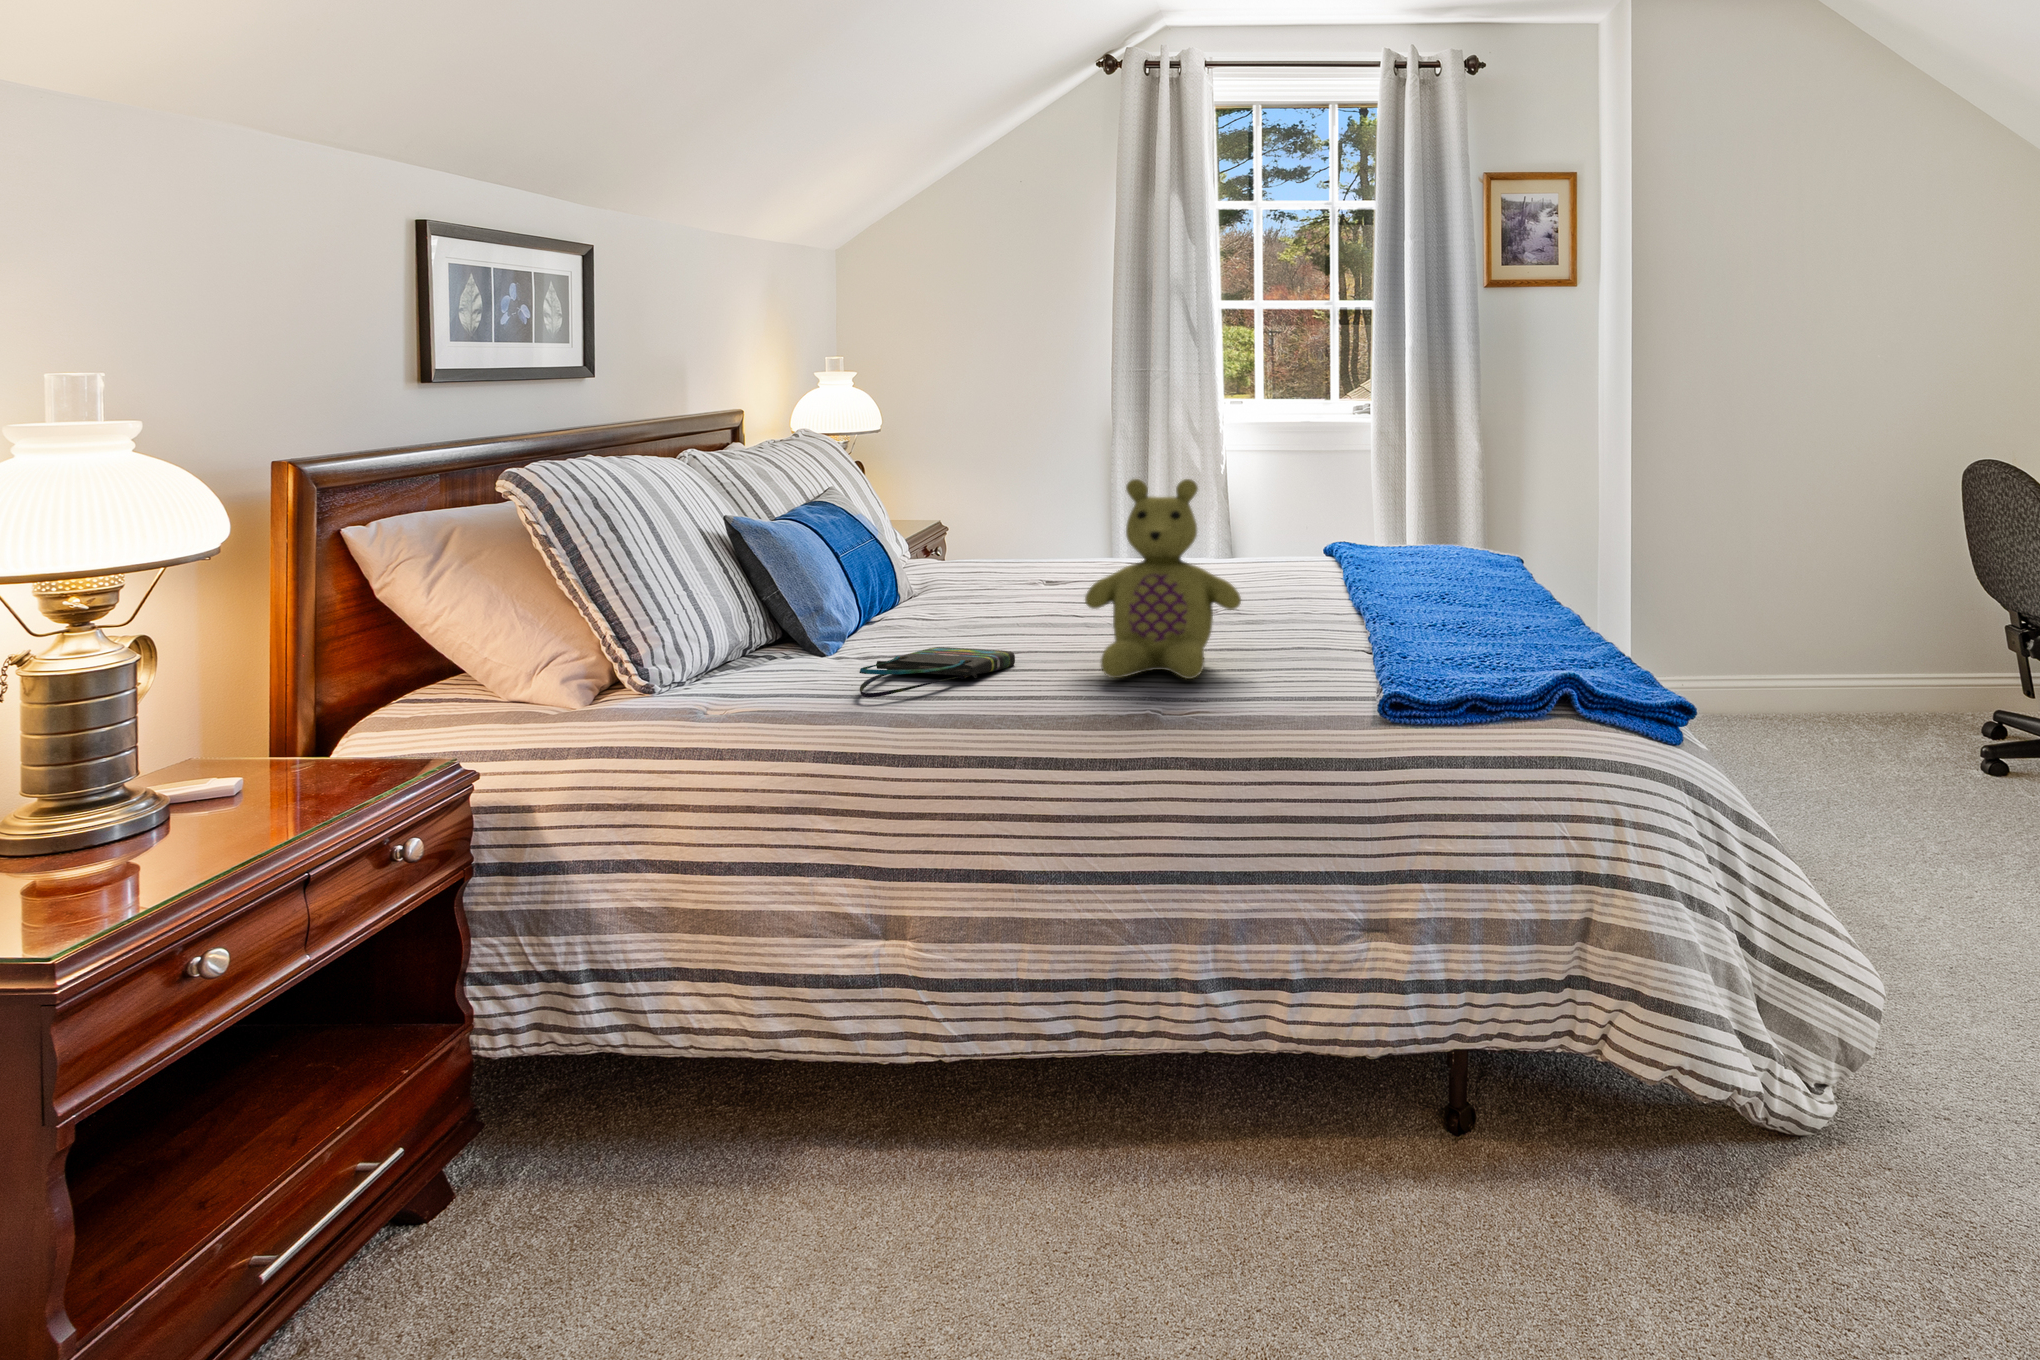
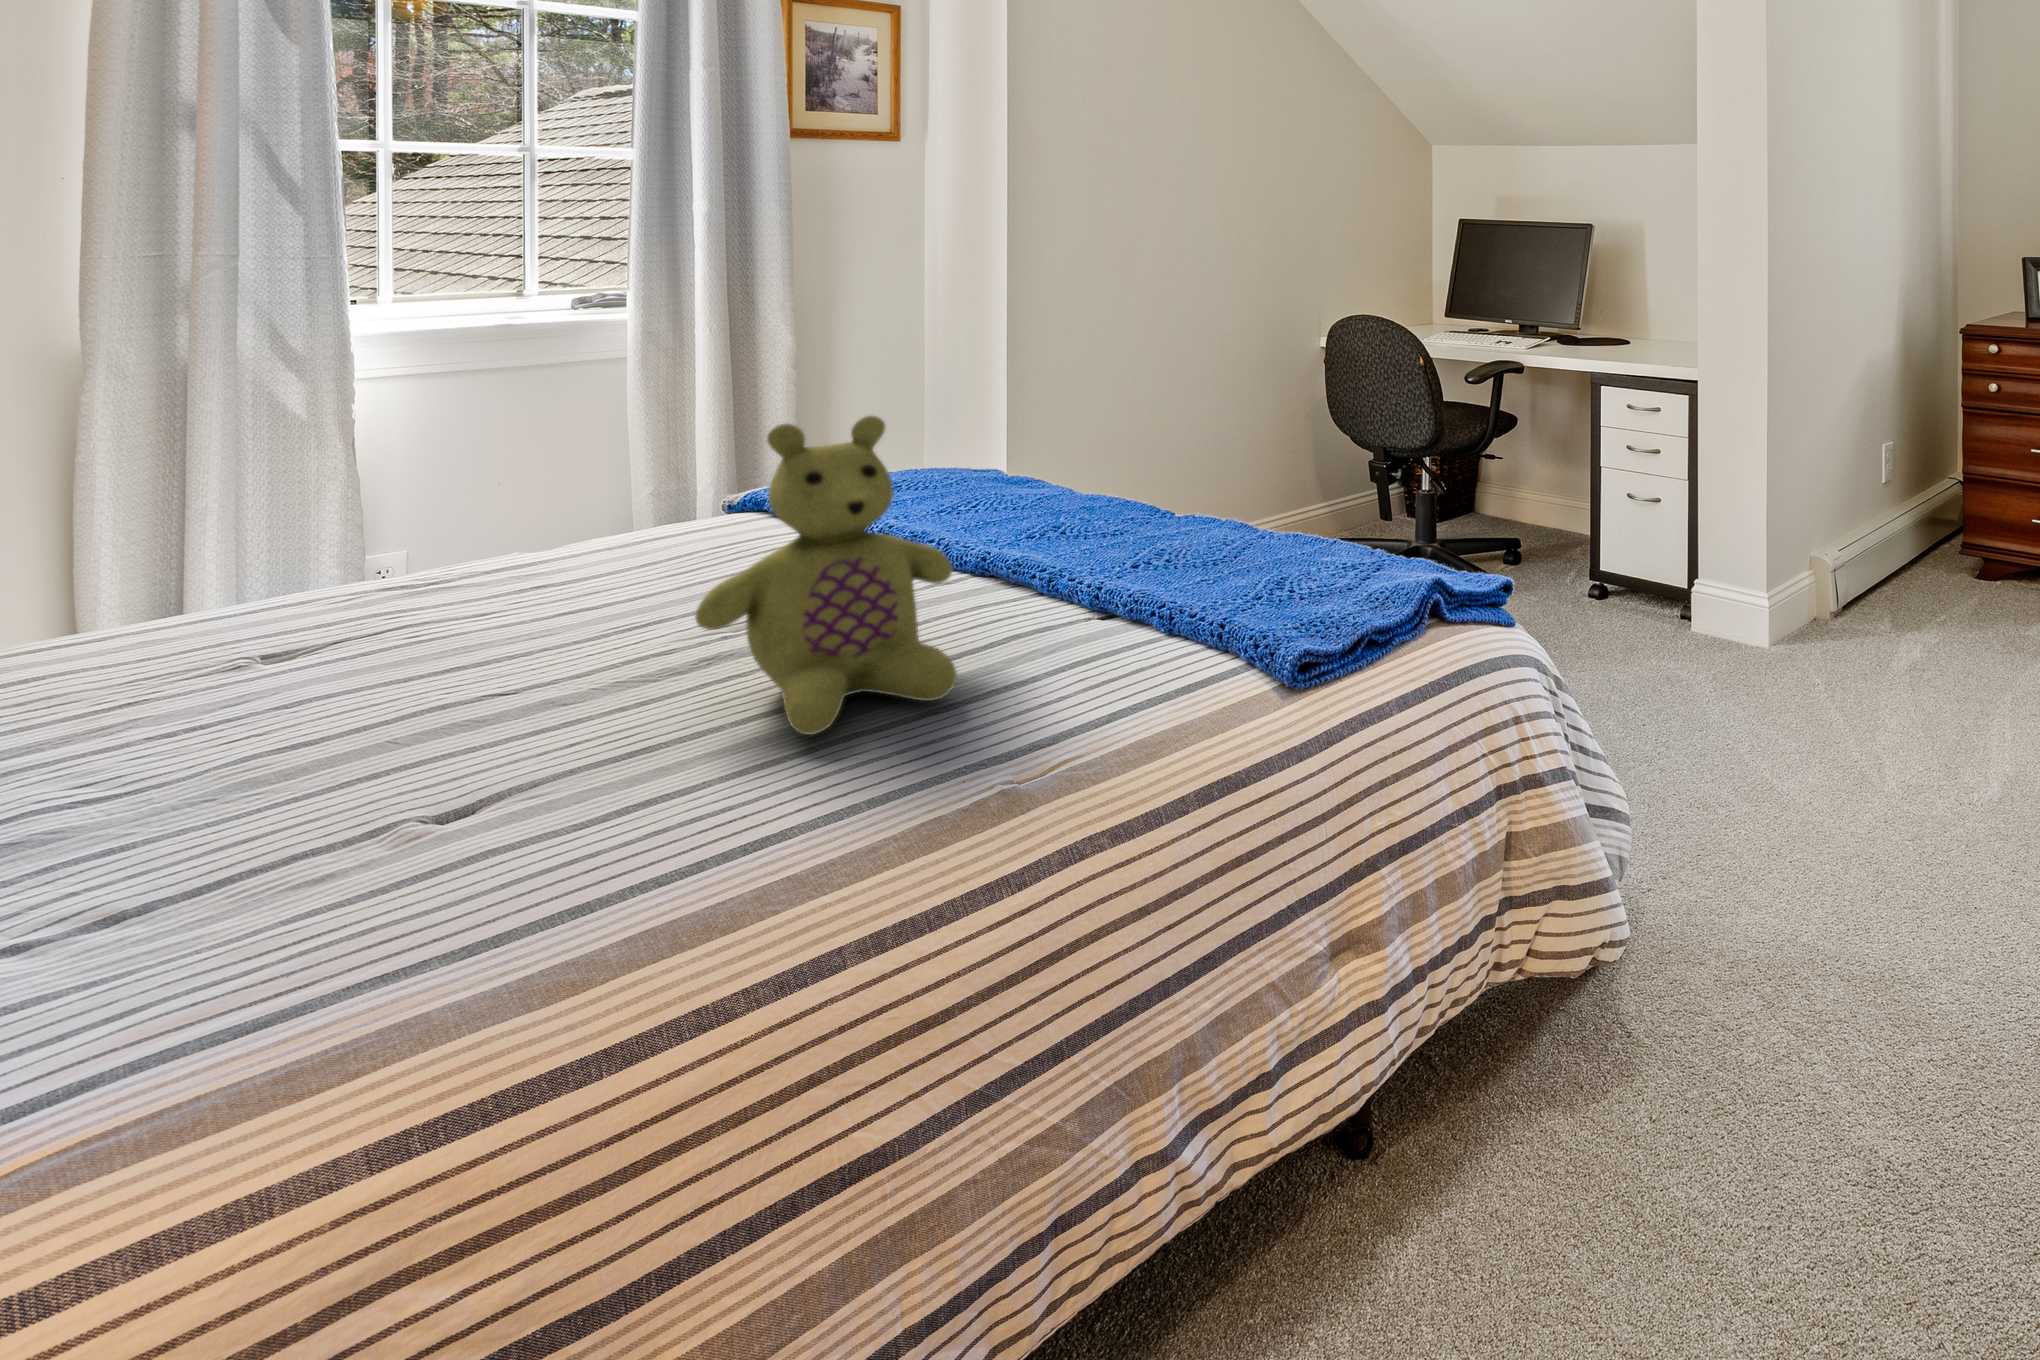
tote bag: present [859,647,1015,698] -> none [232,736,553,960]

